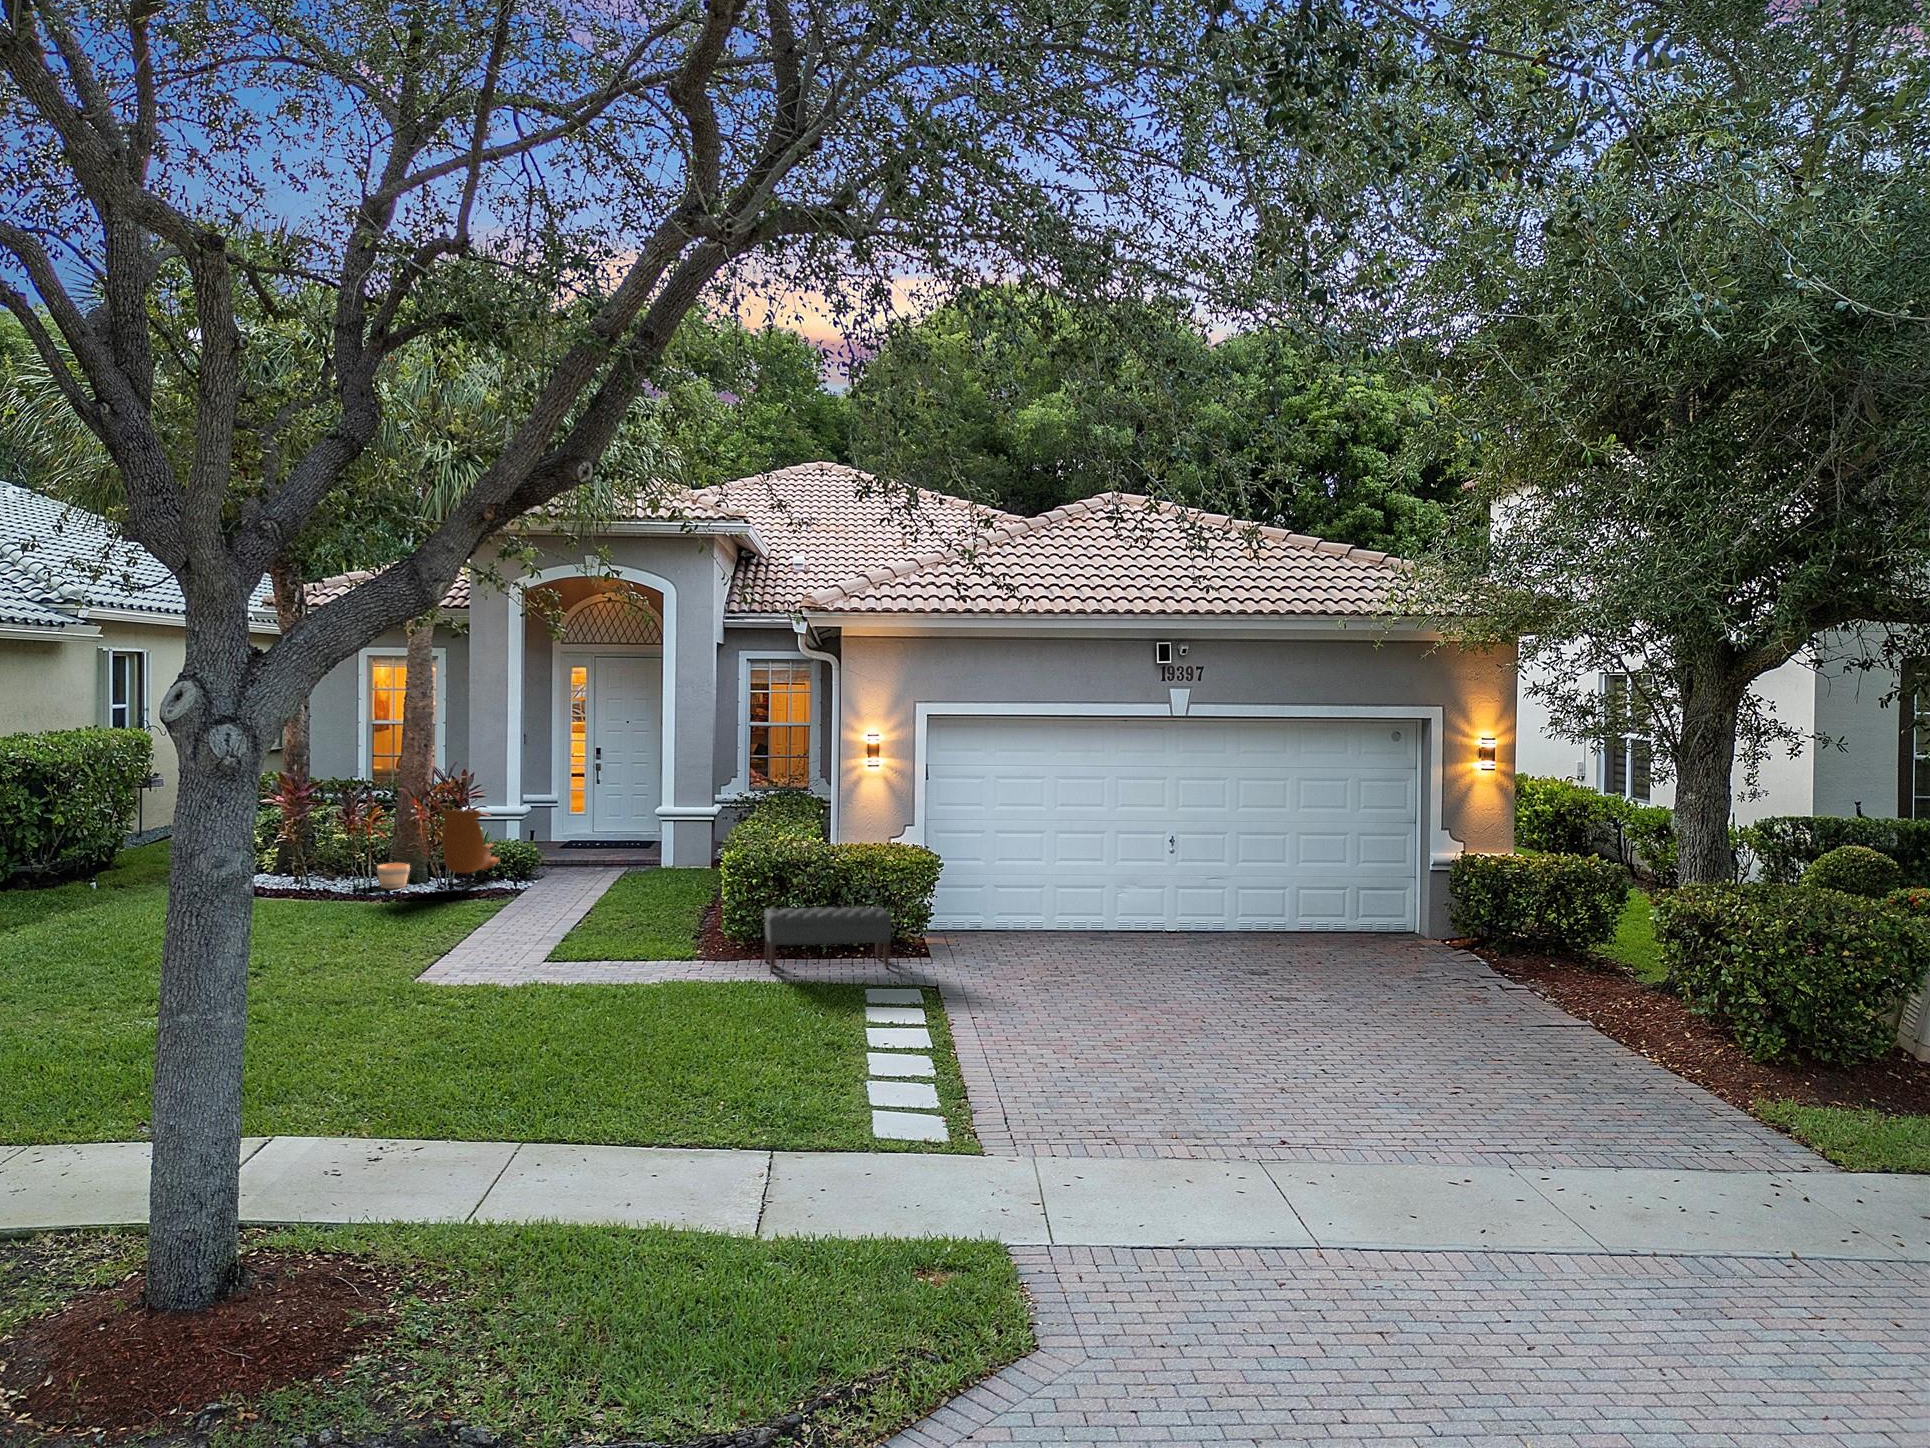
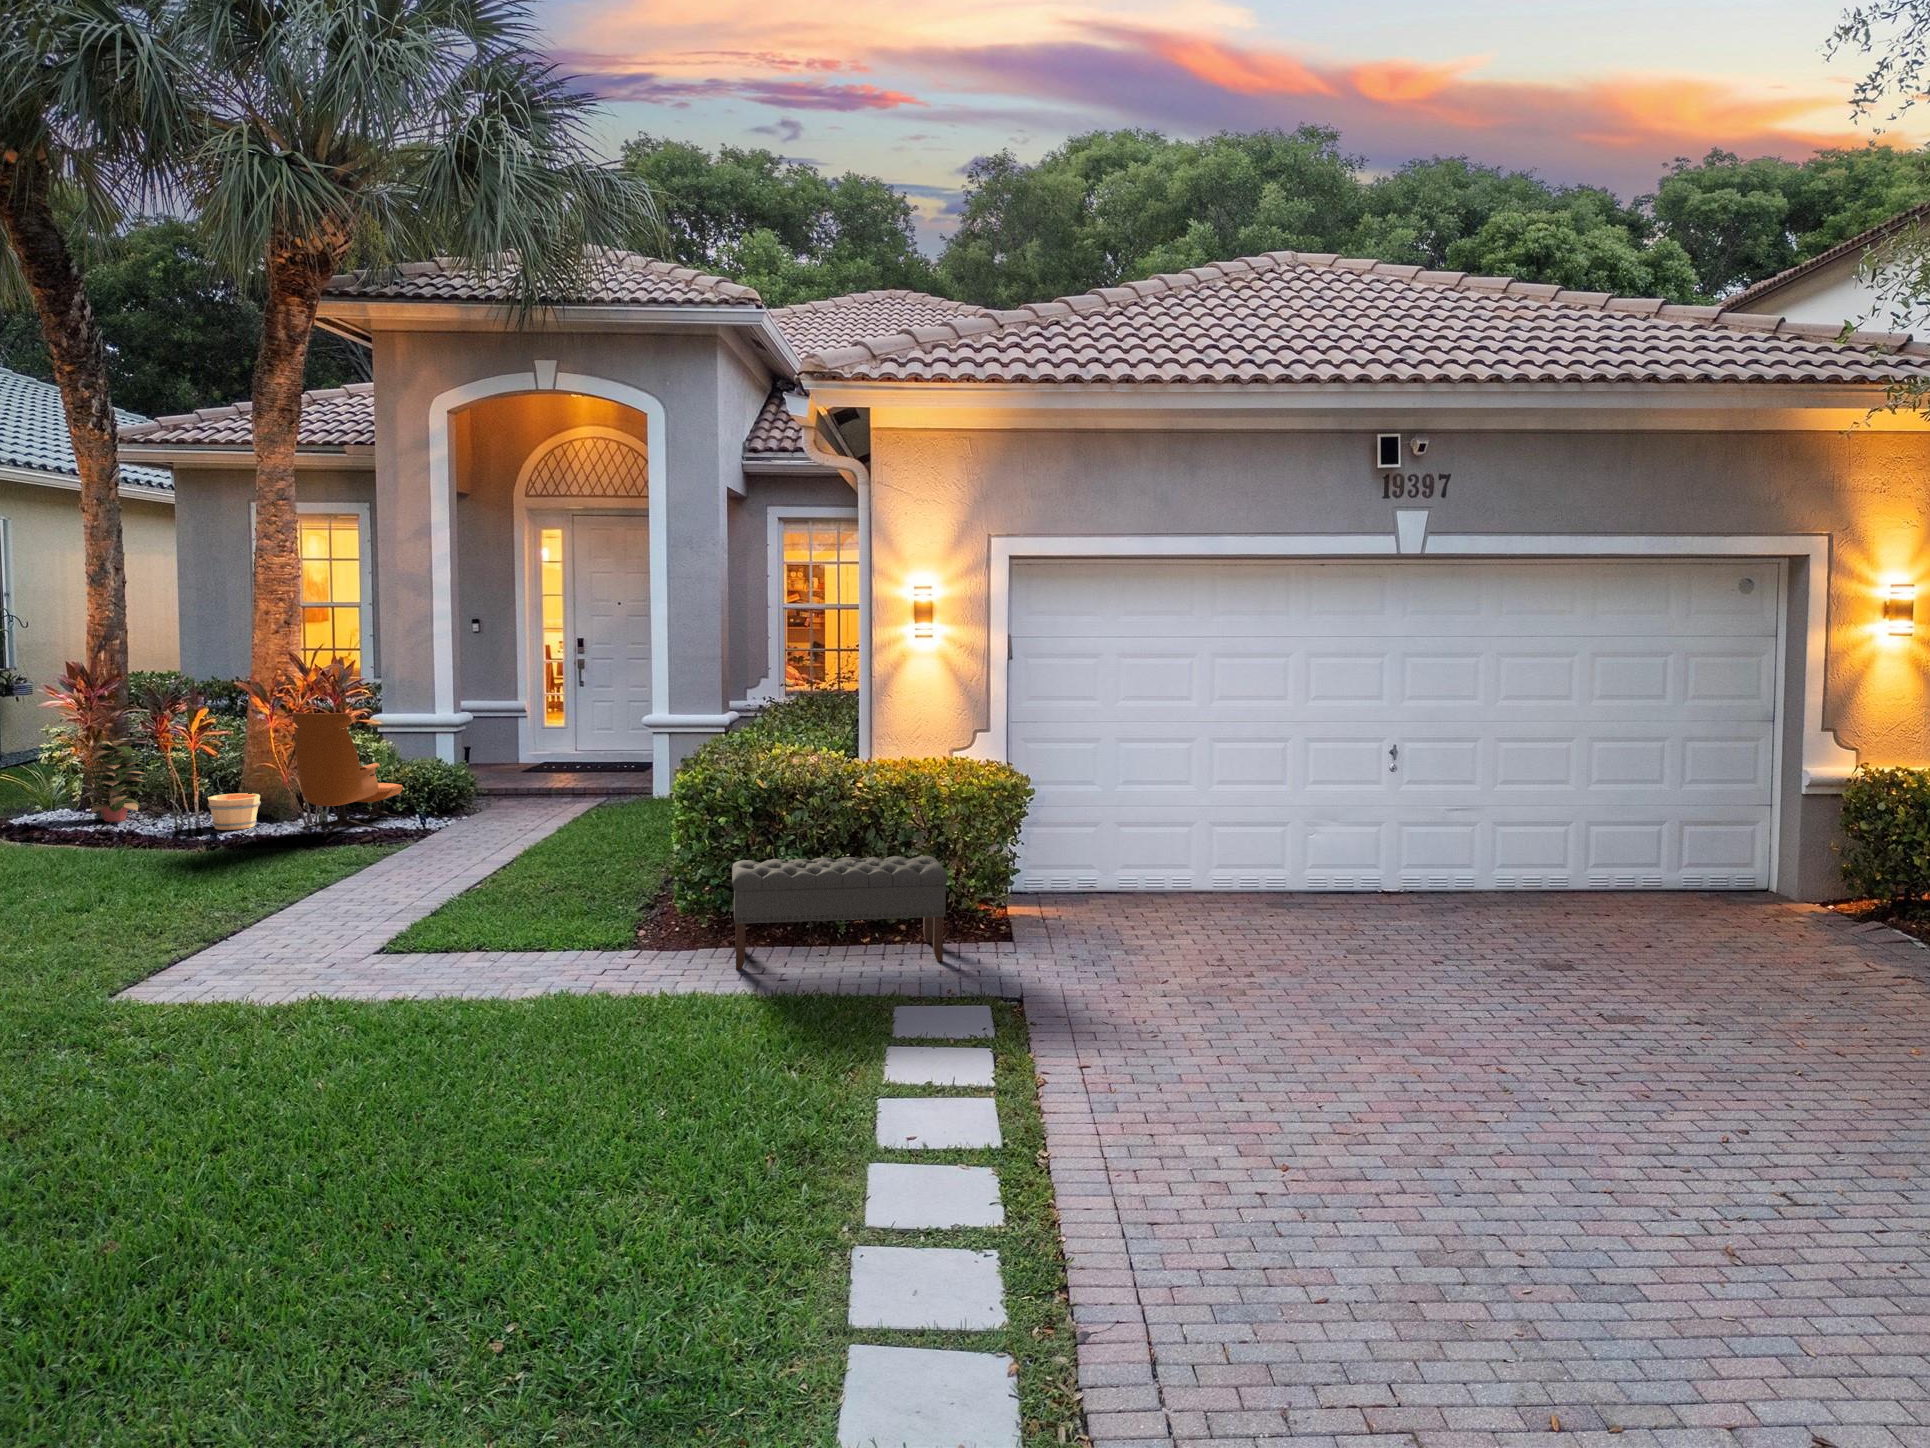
decorative plant: none [287,827,331,882] -> present [85,741,147,822]

